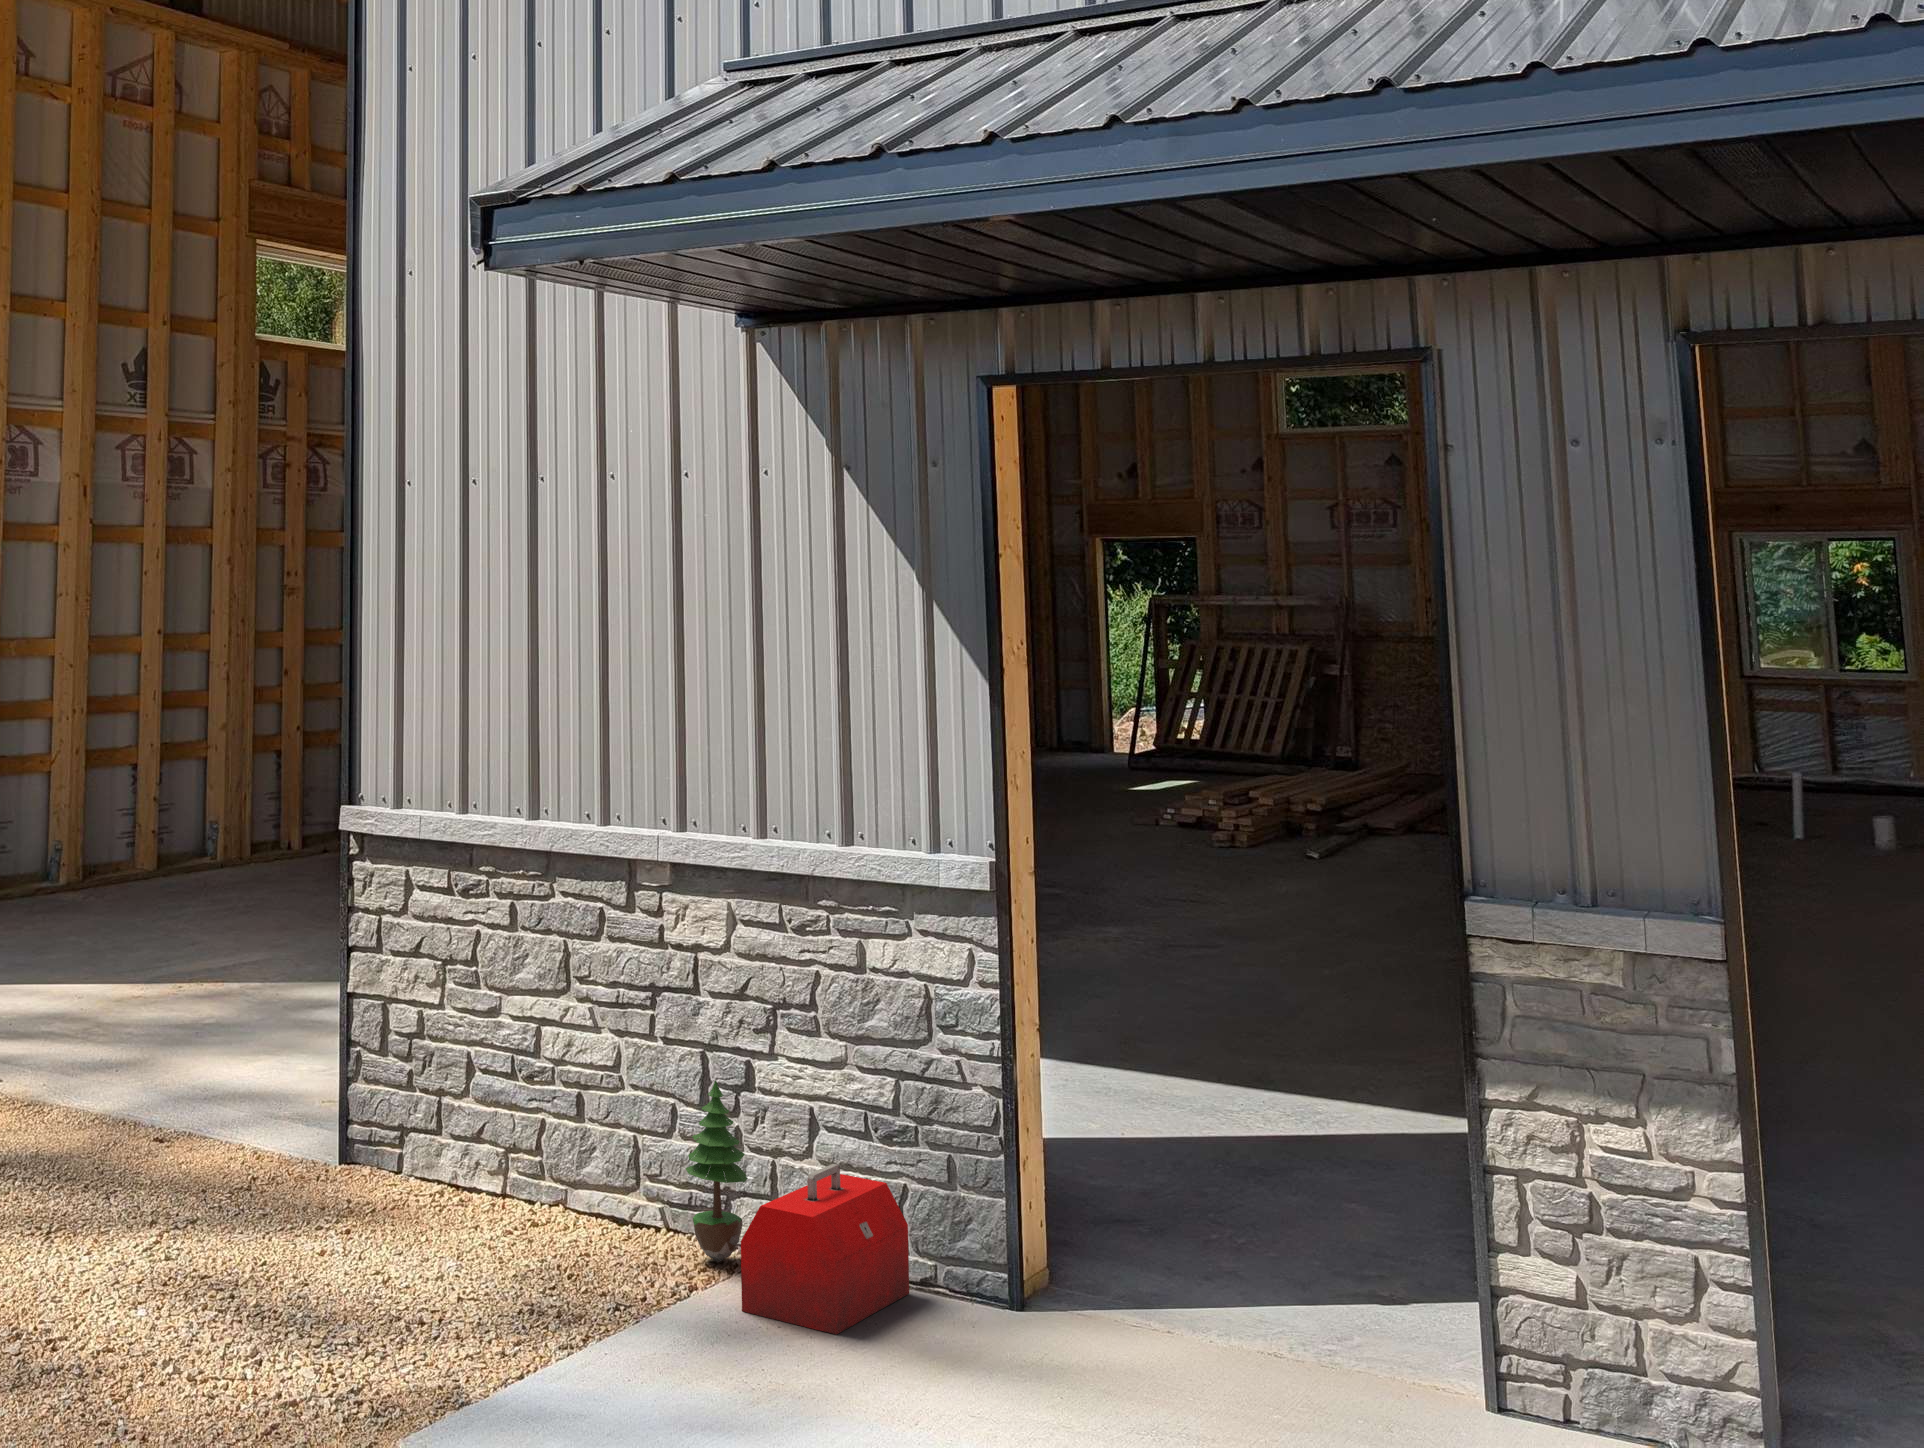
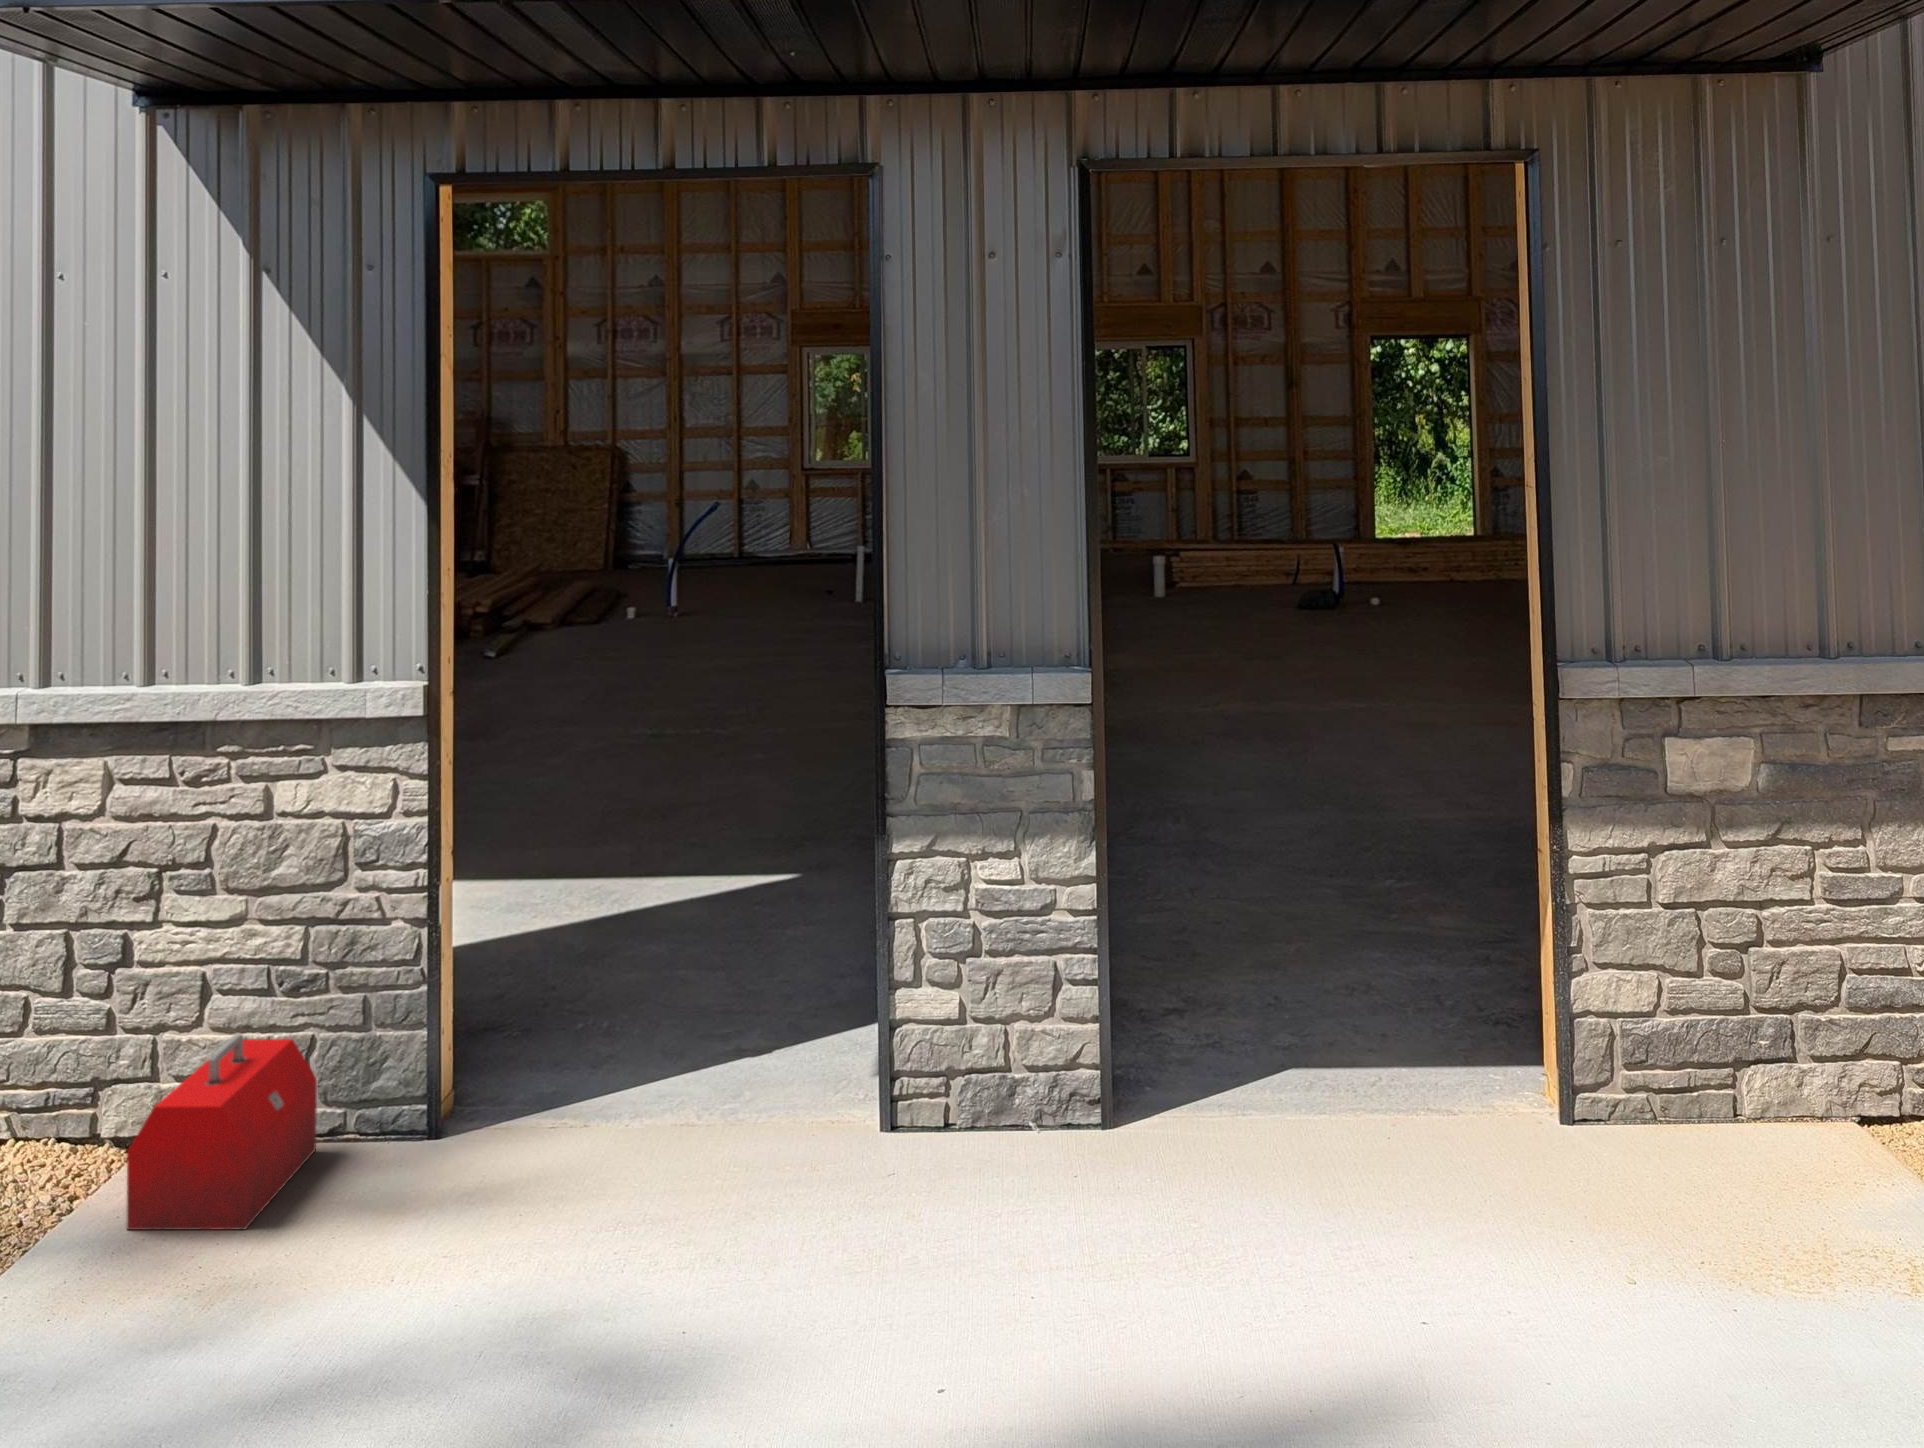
potted tree: present [686,1080,748,1262] -> none [44,964,125,1168]

